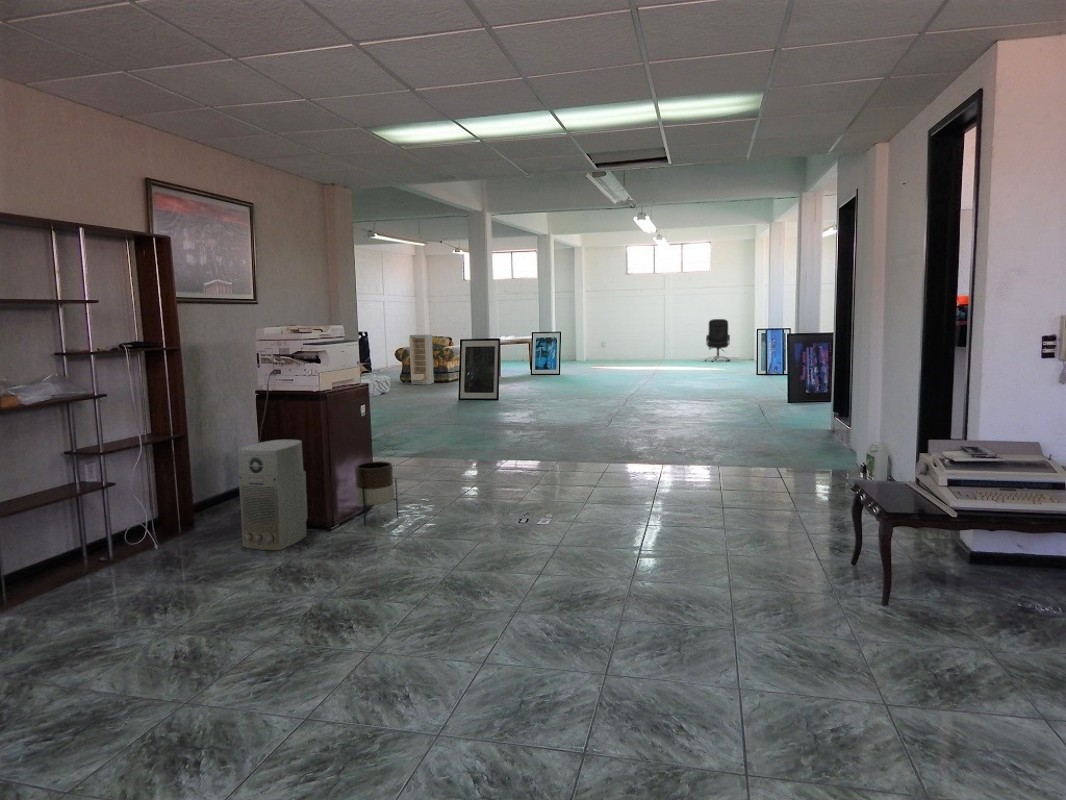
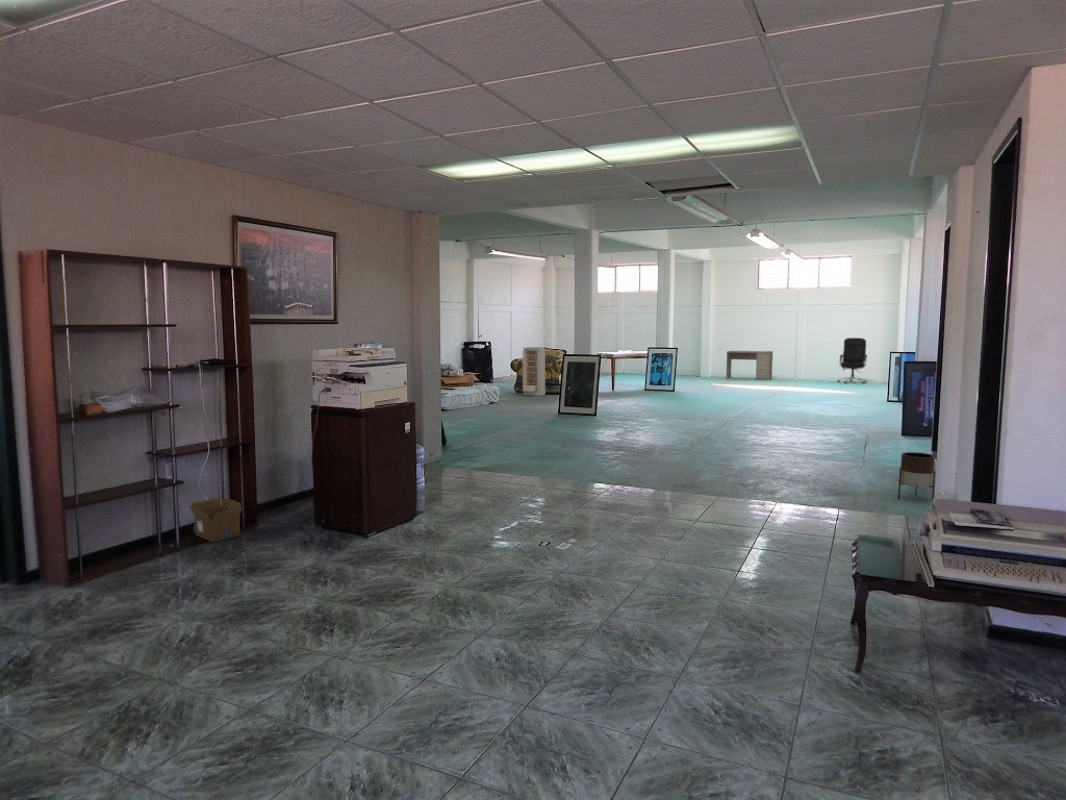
desk: none [602,334,645,362] -> present [726,351,773,380]
air purifier: present [238,440,307,550] -> none [287,451,348,551]
planter: present [355,461,398,525] -> present [898,452,935,500]
cardboard box: none [113,501,182,552] -> present [189,497,243,542]

